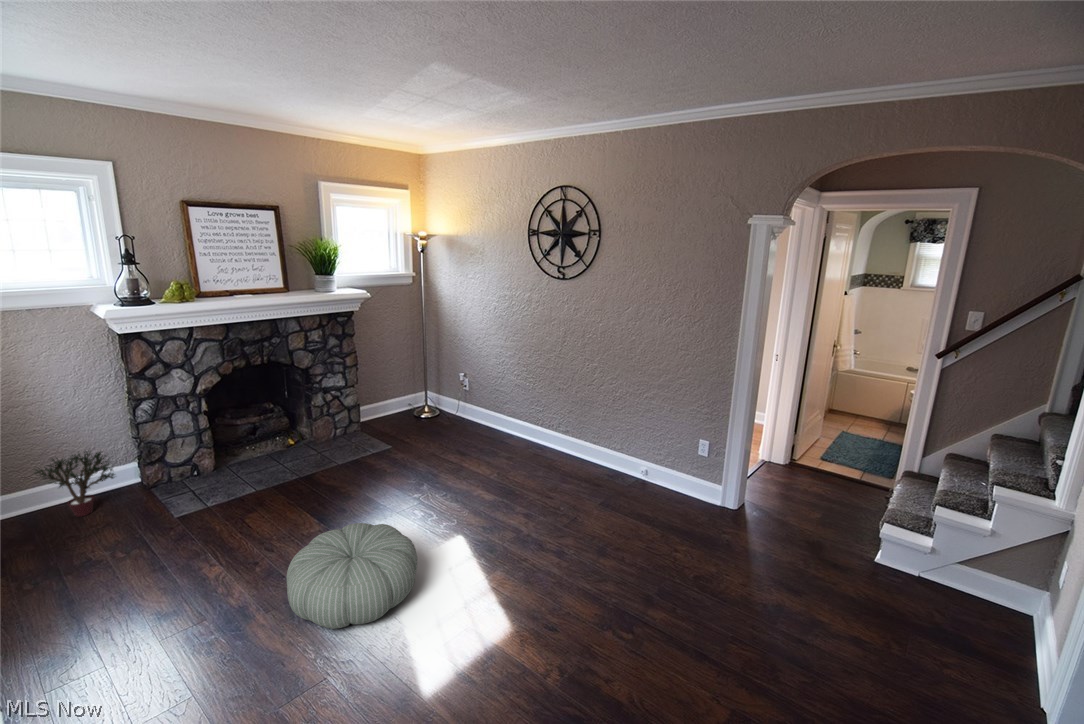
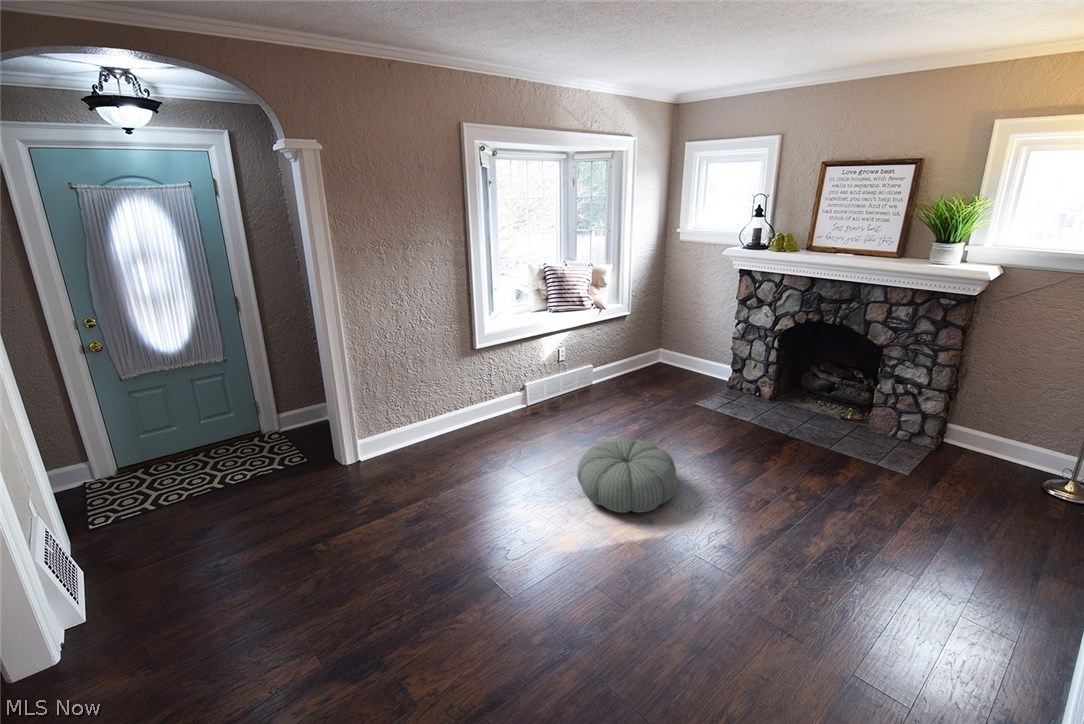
potted plant: present [35,451,114,517] -> none [675,340,718,384]

